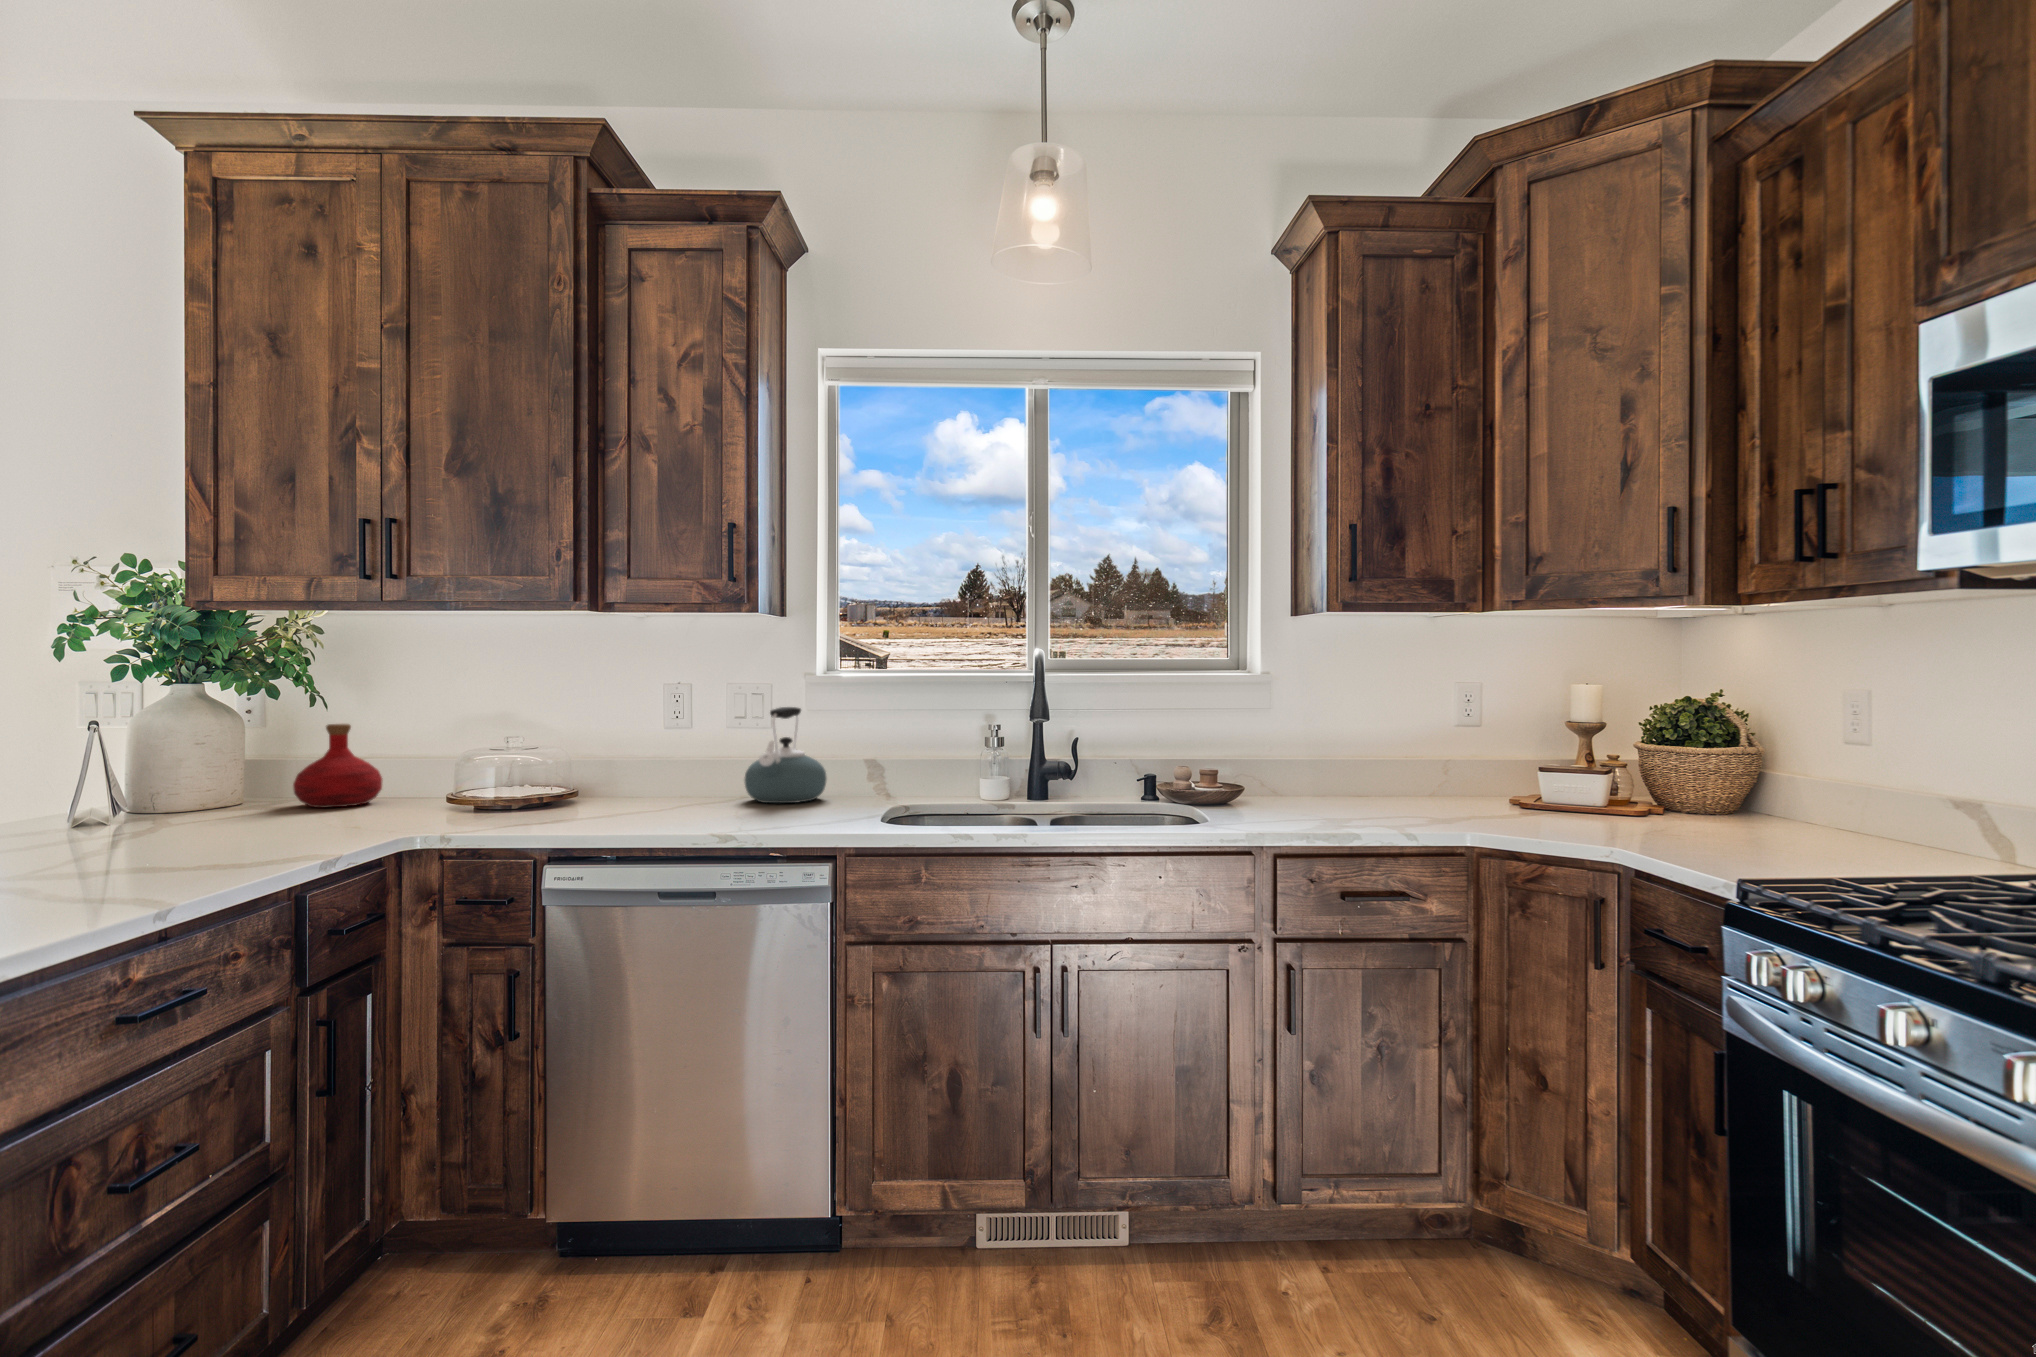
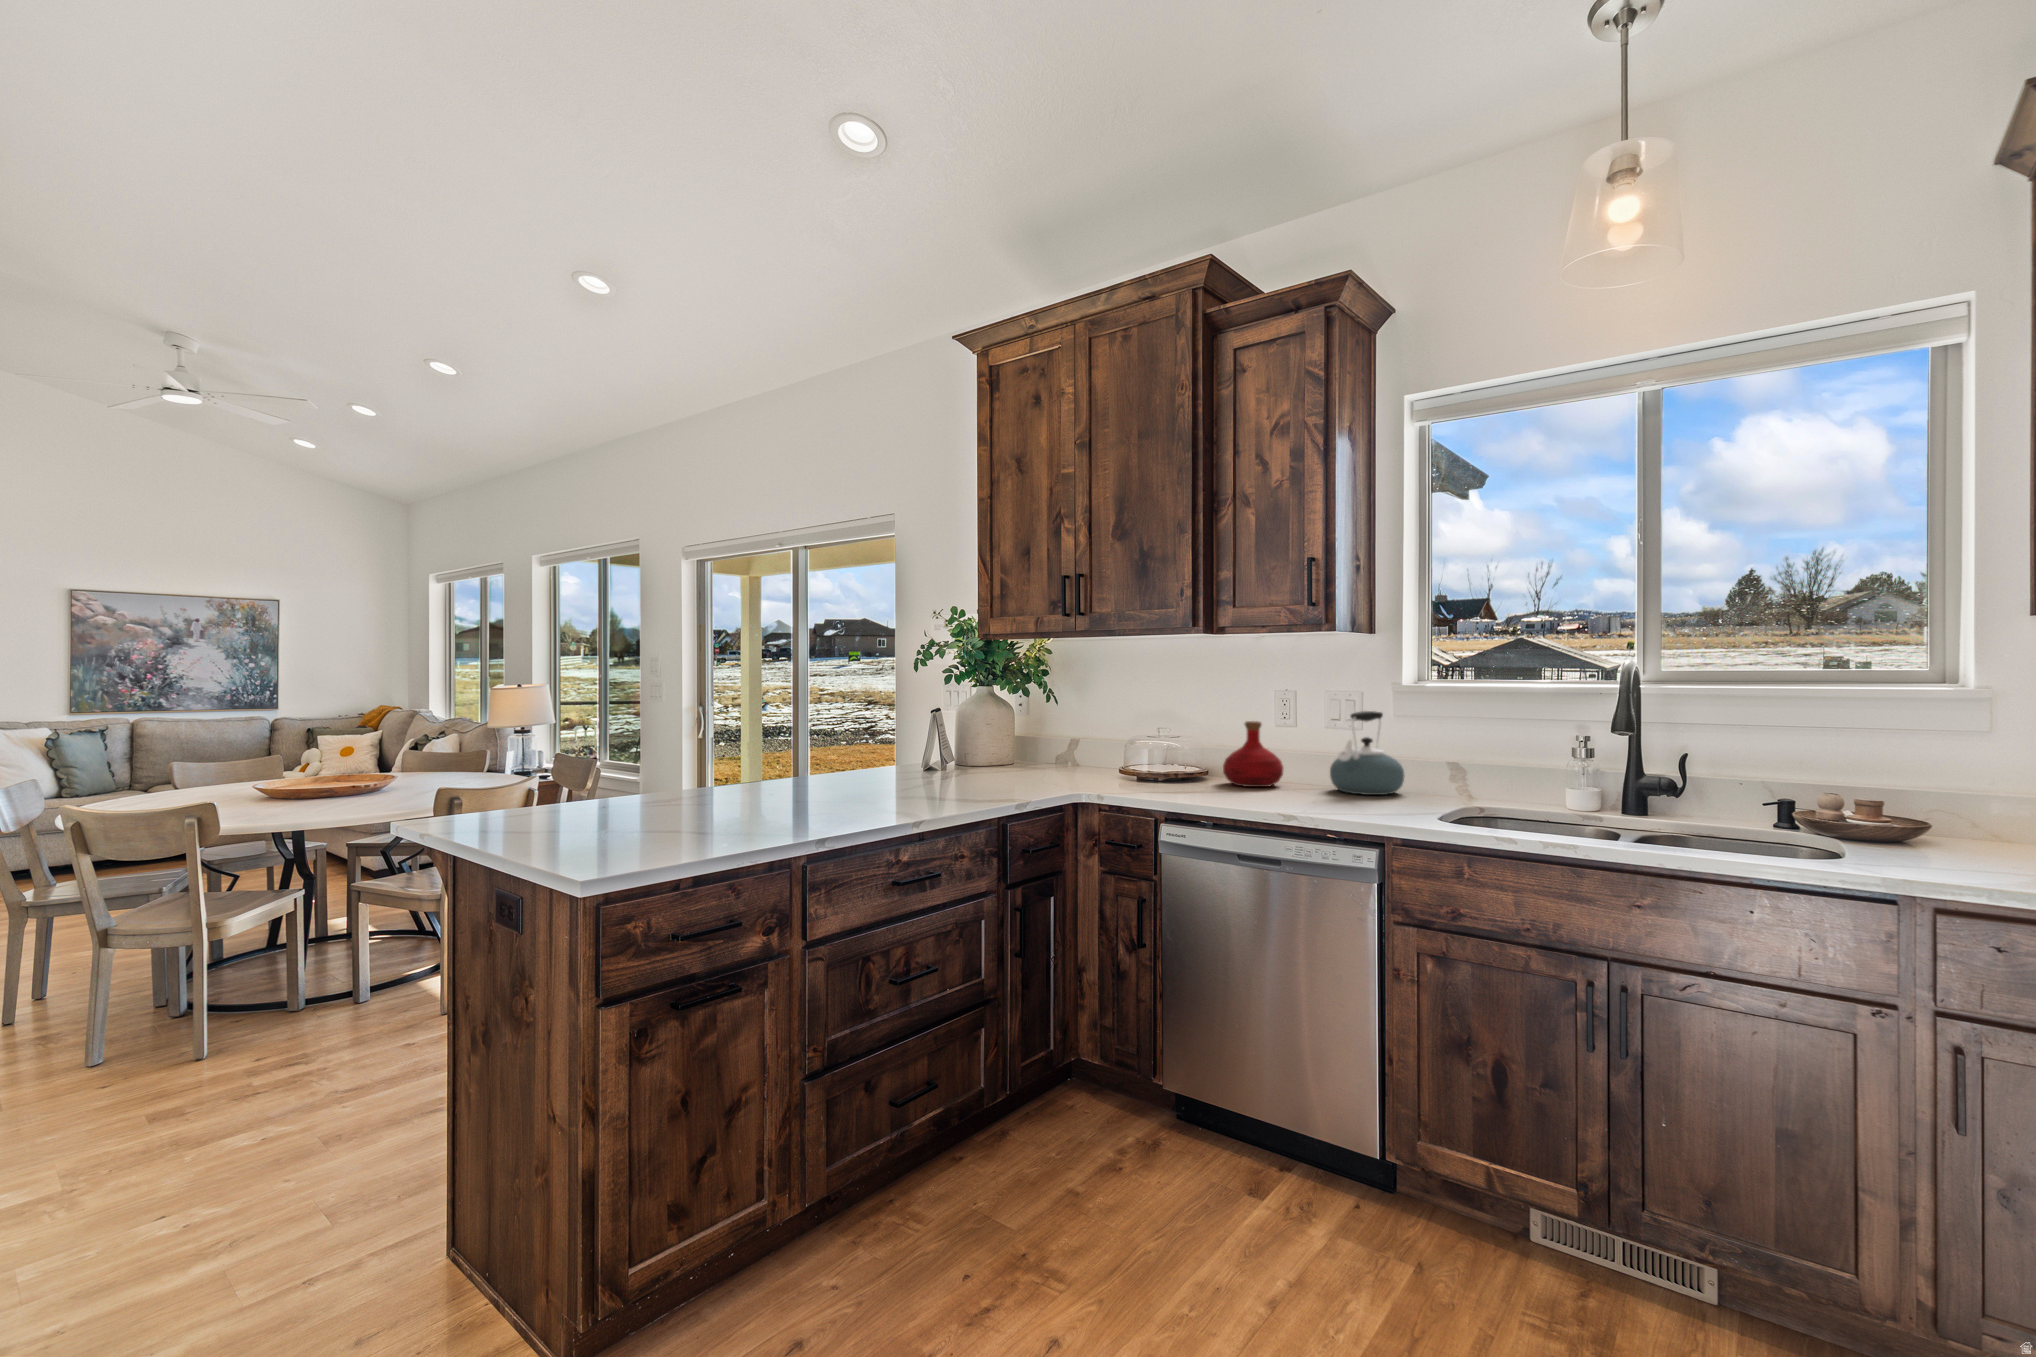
bottle: present [293,724,382,808] -> present [1223,721,1283,787]

